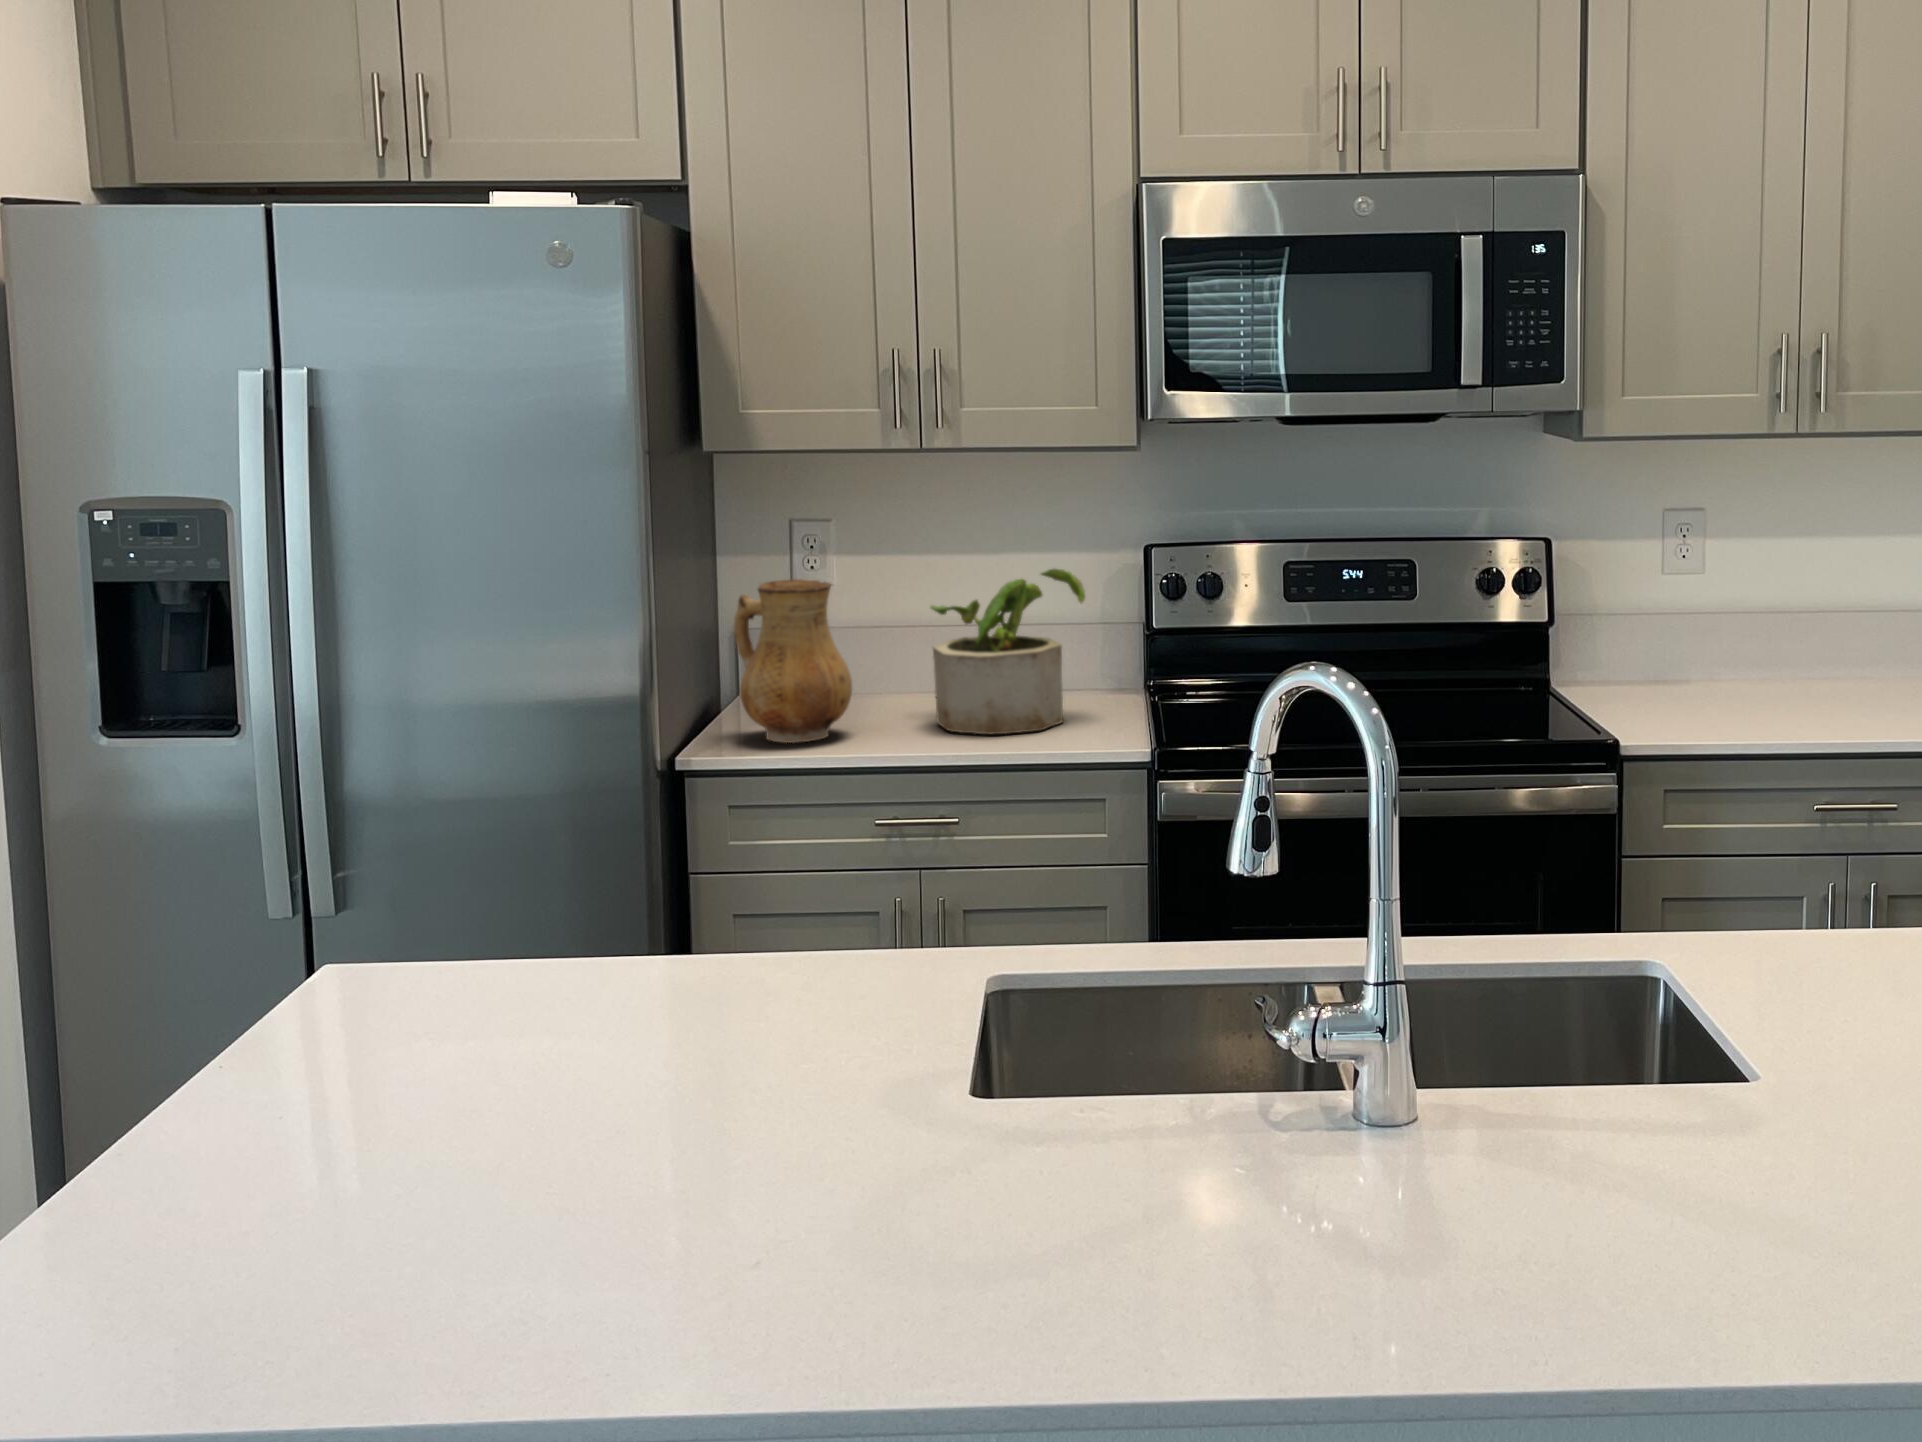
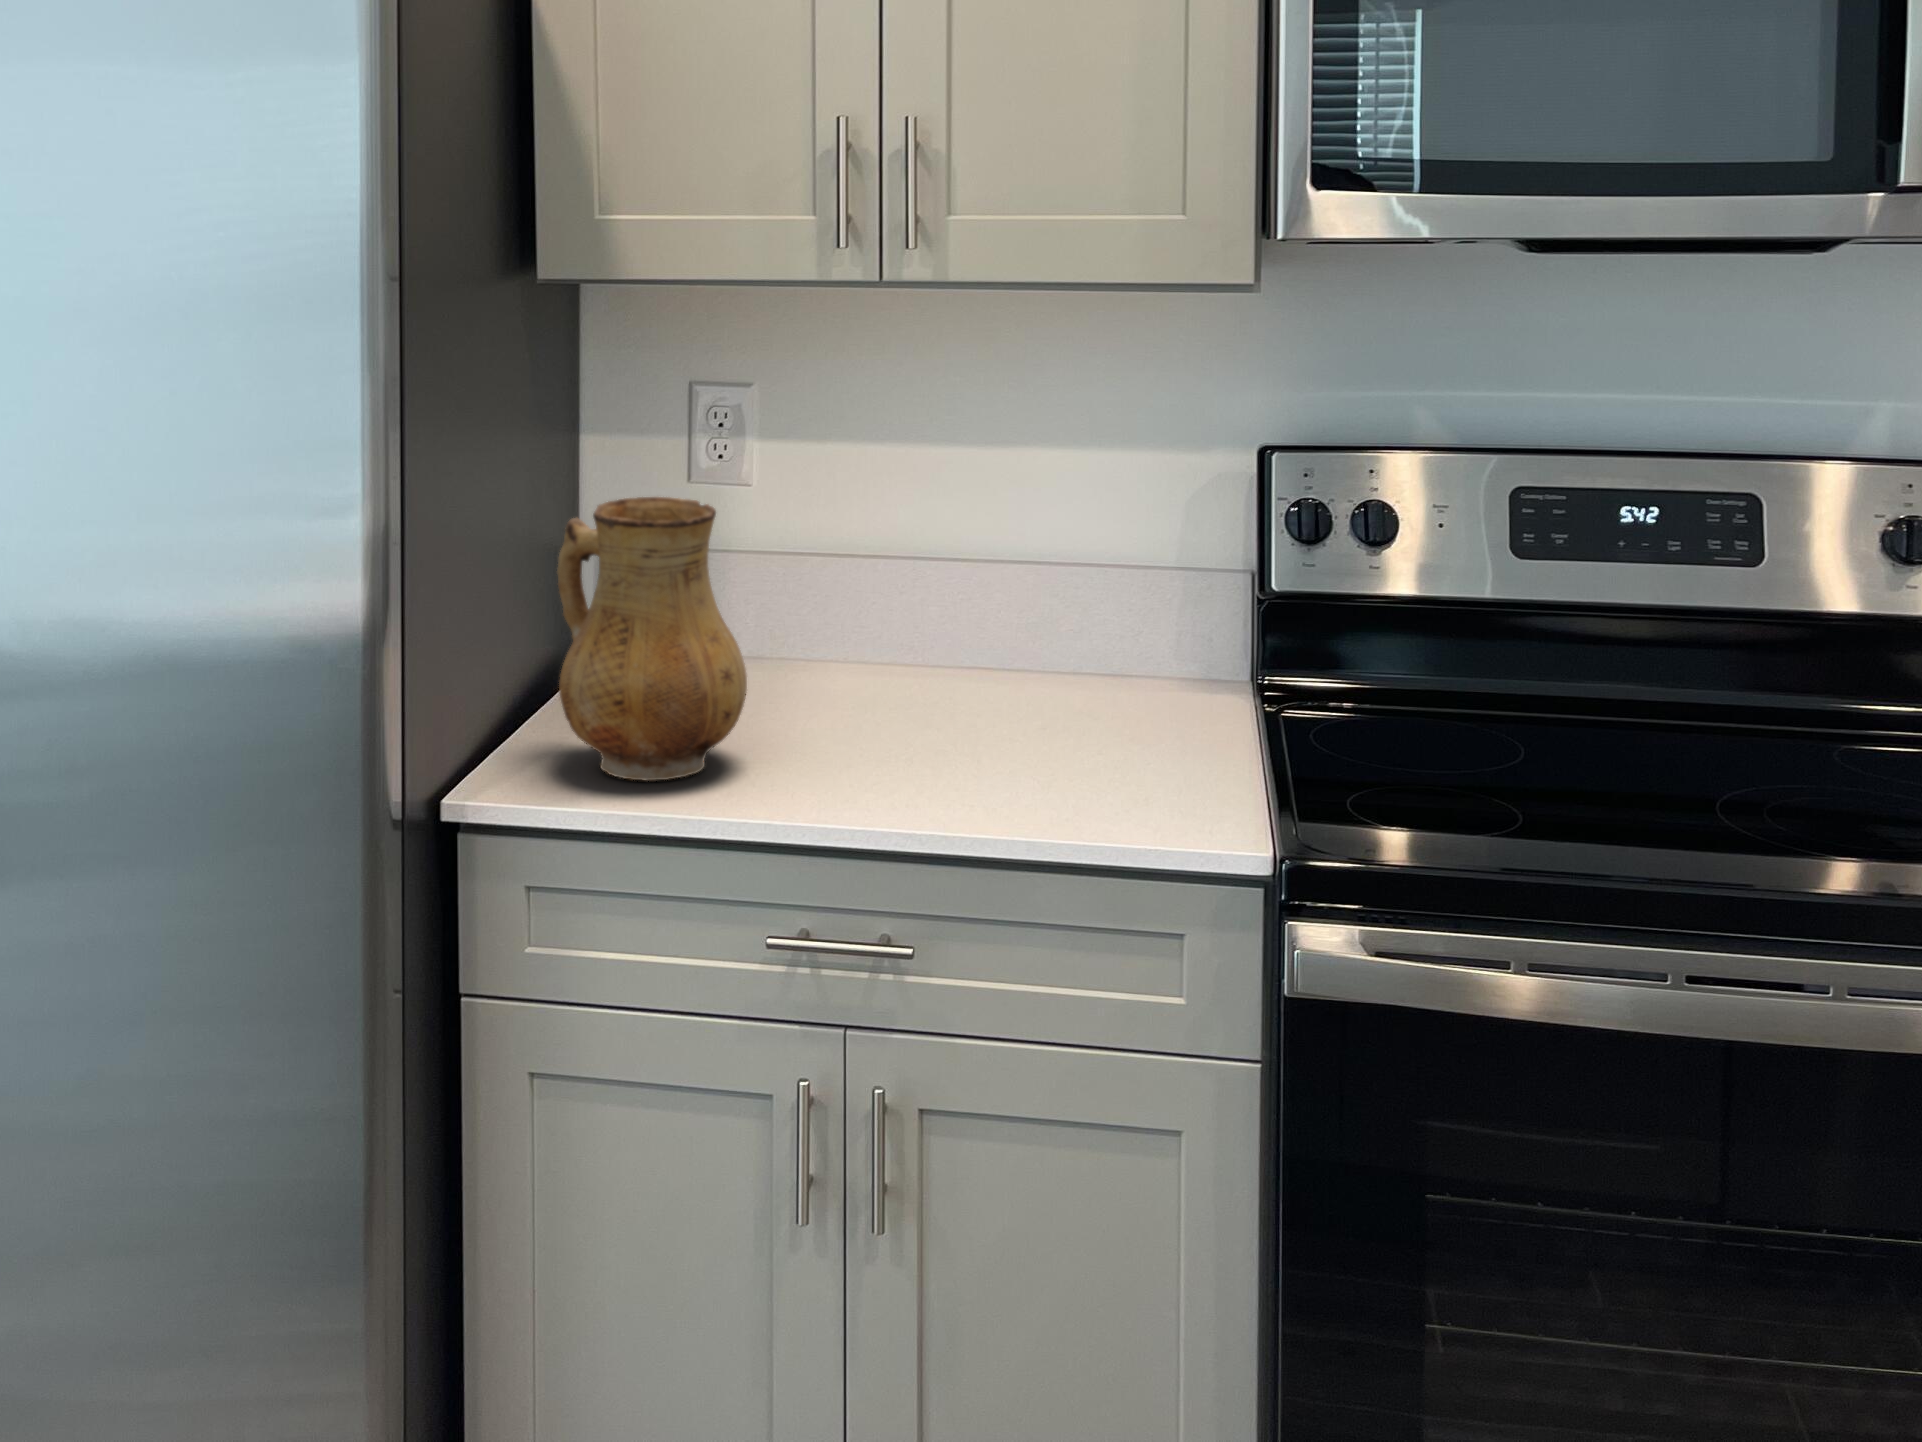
potted plant: present [931,569,1085,734] -> none [887,494,1157,789]

